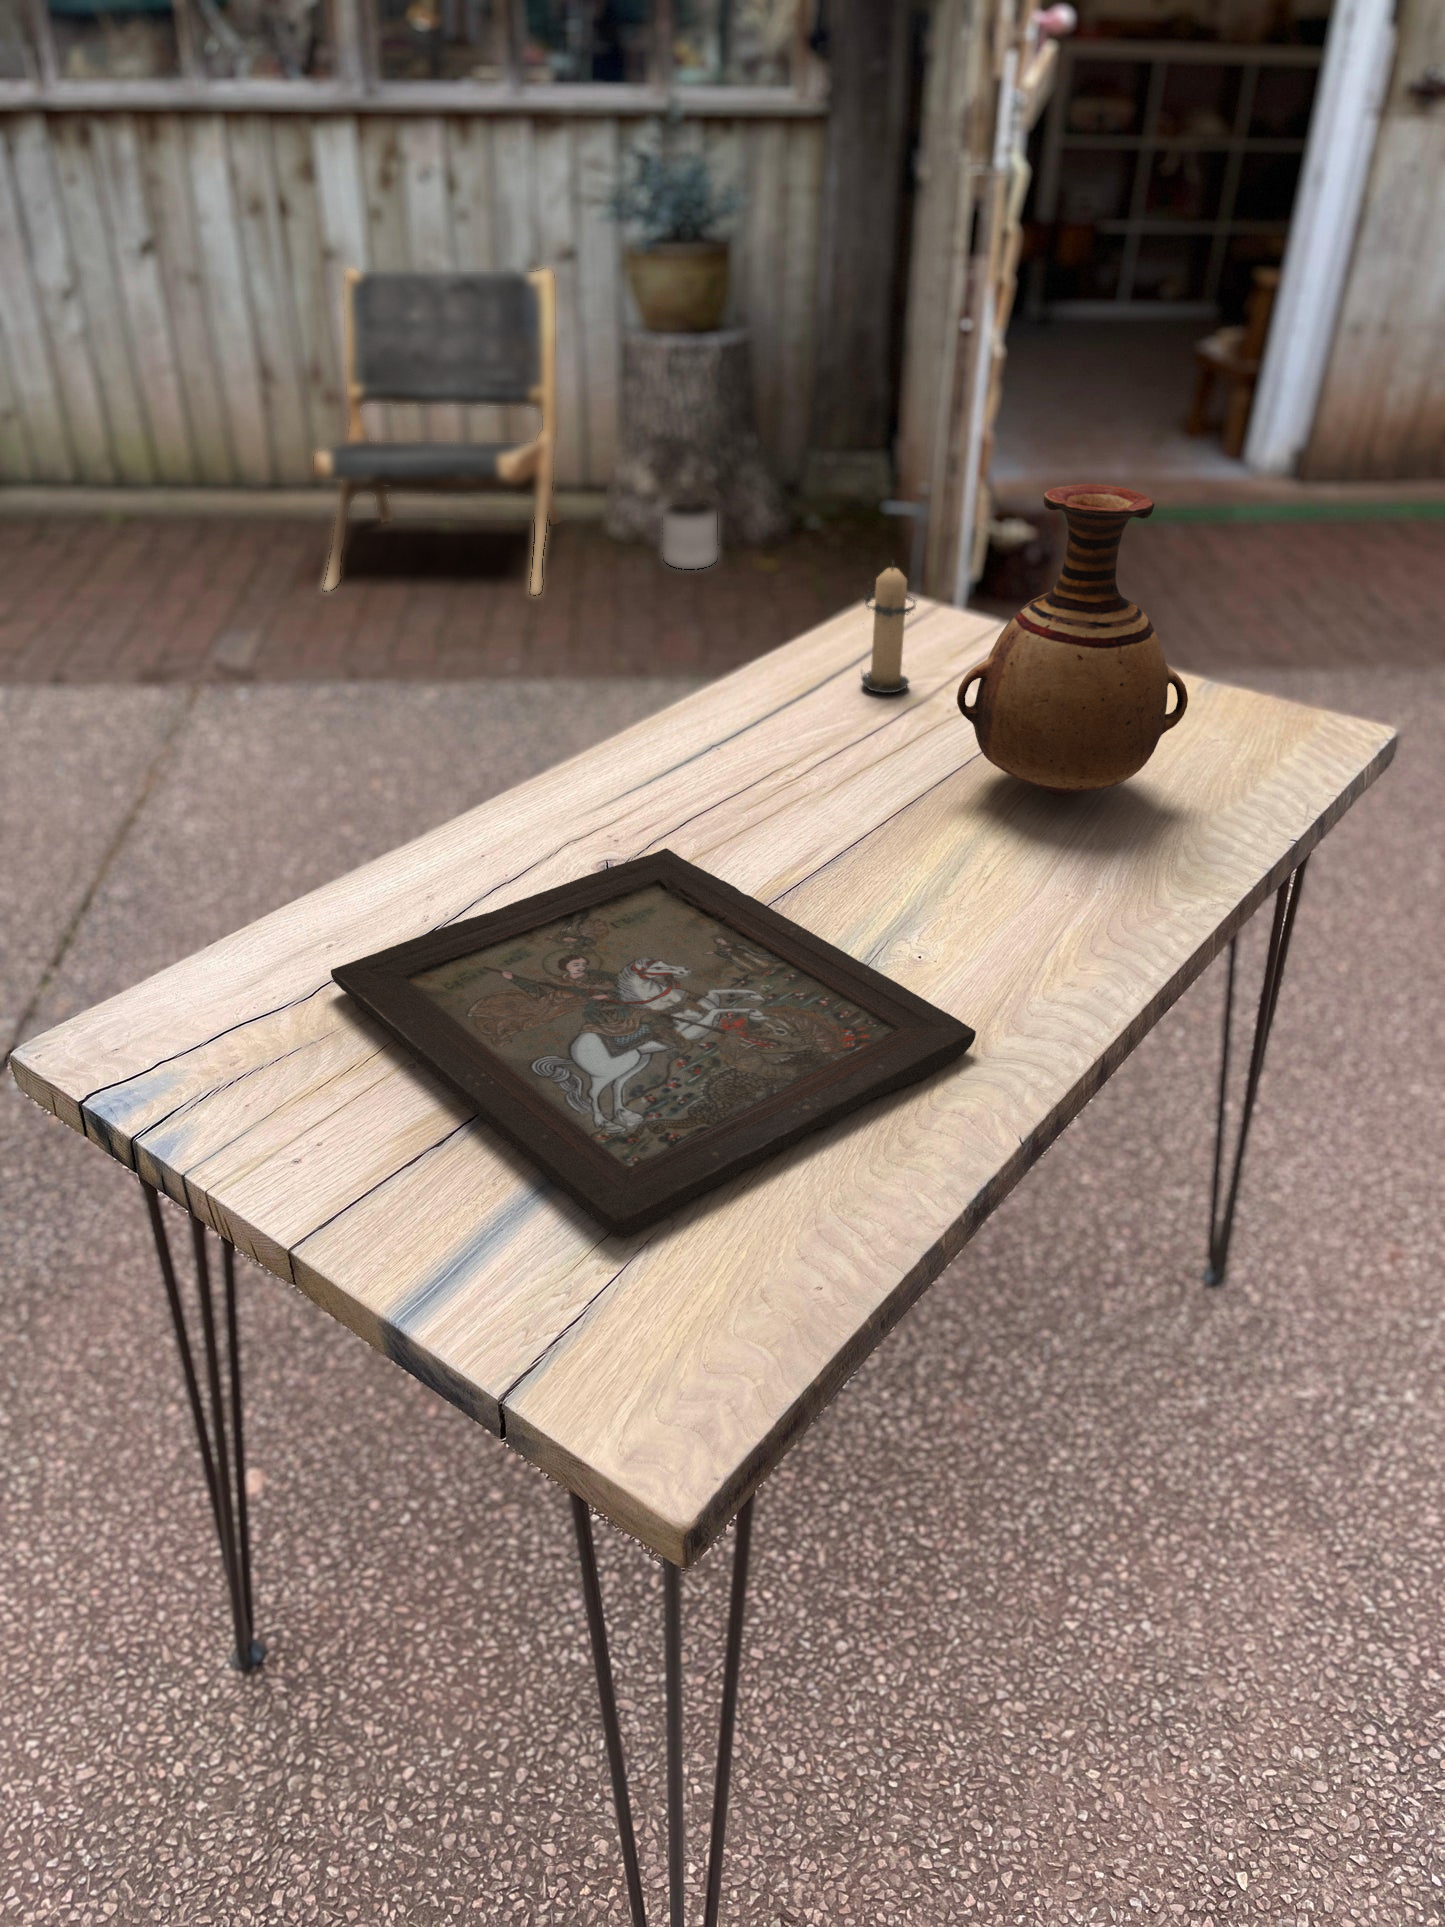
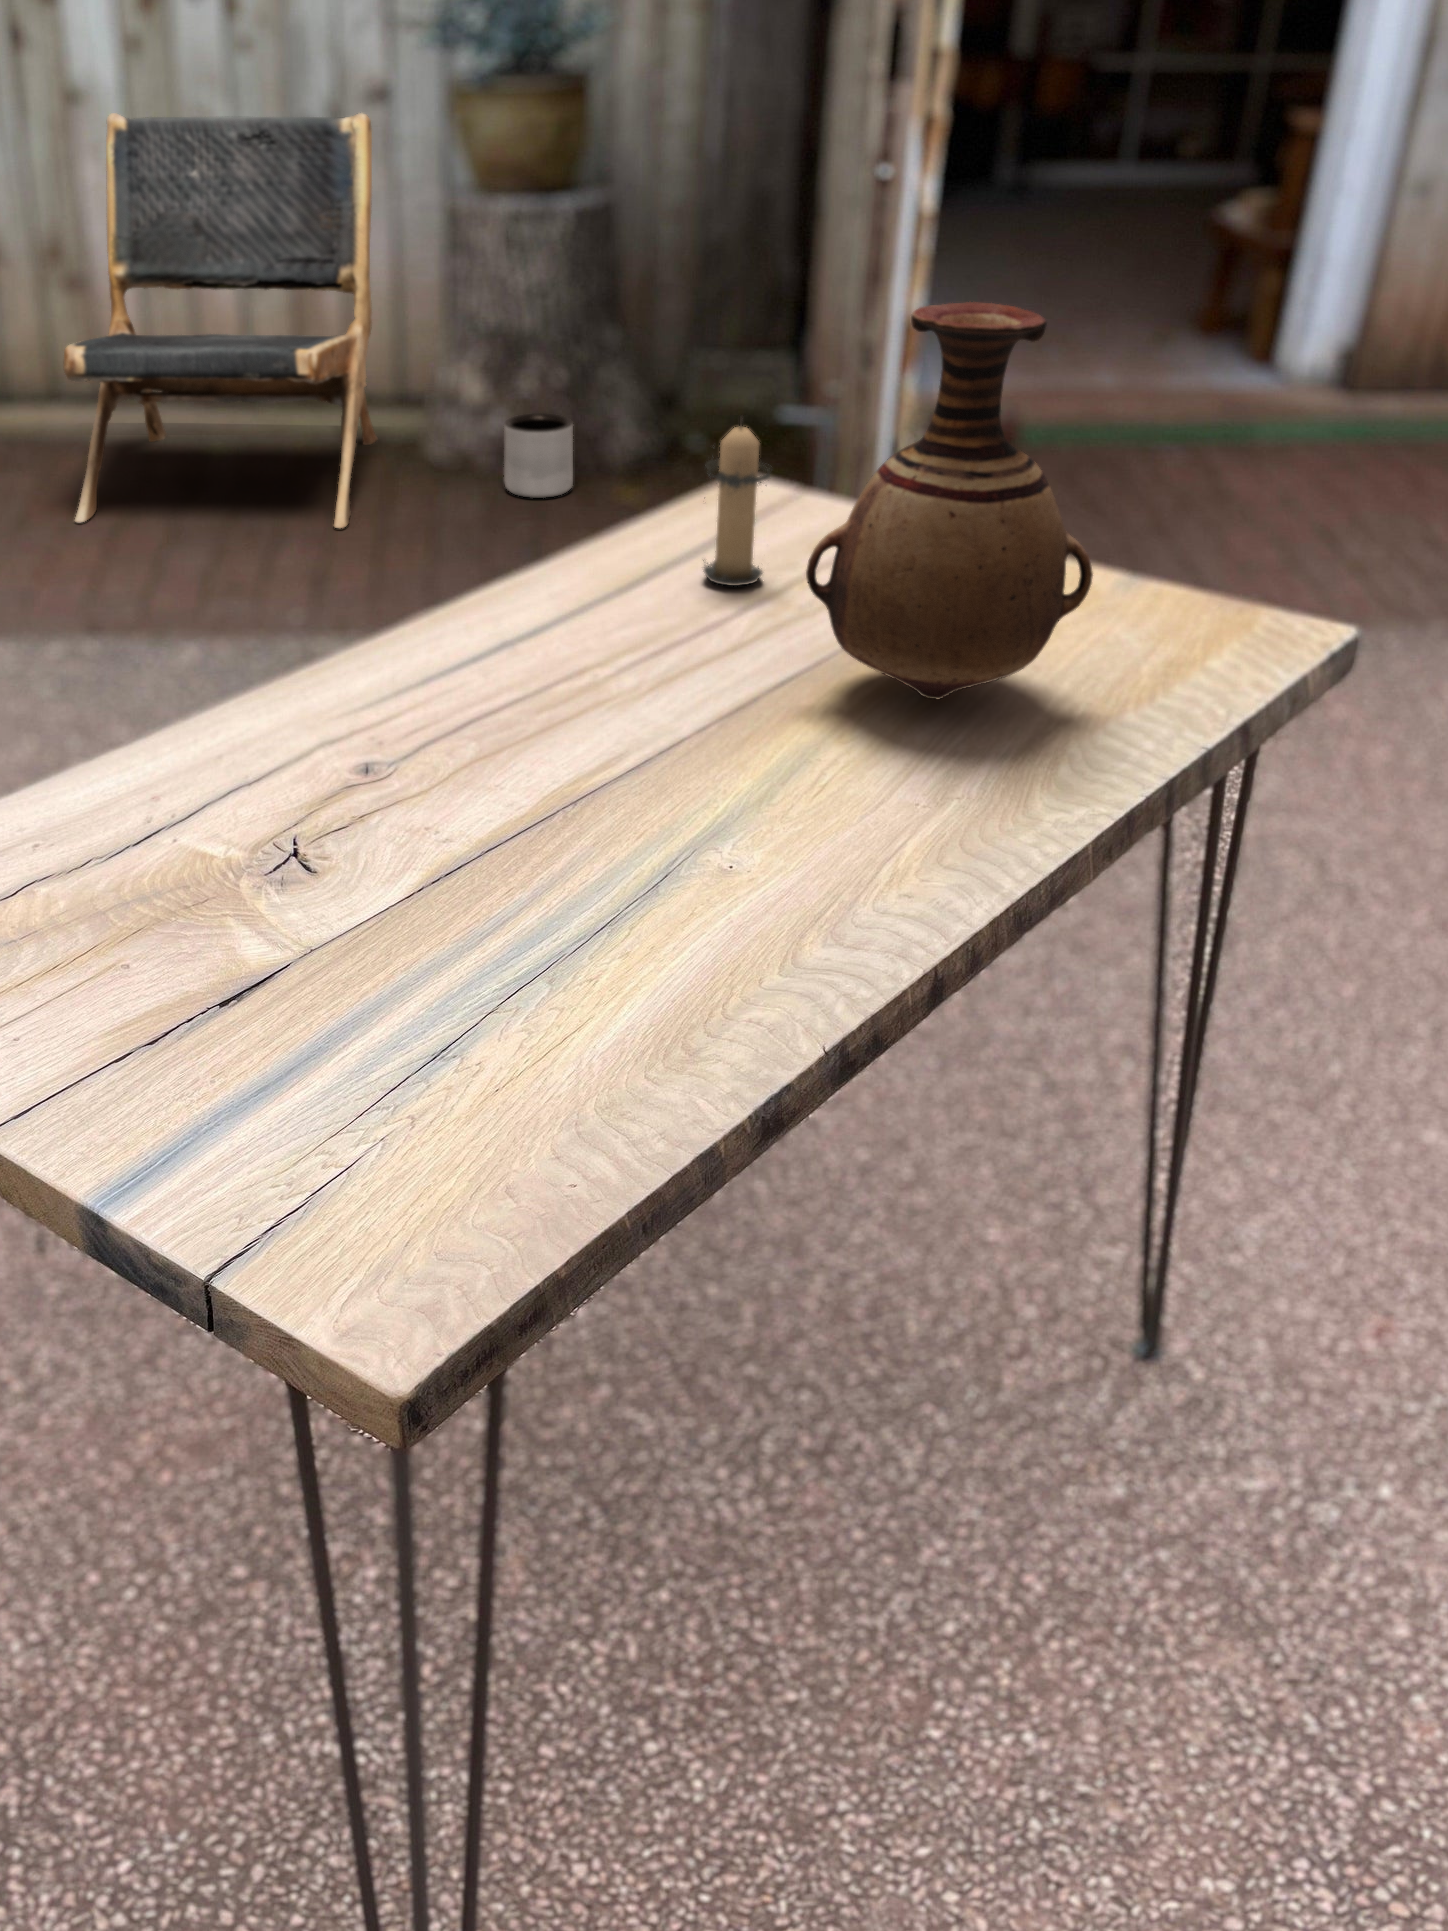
tray: present [331,848,976,1238] -> none [29,748,794,1148]

